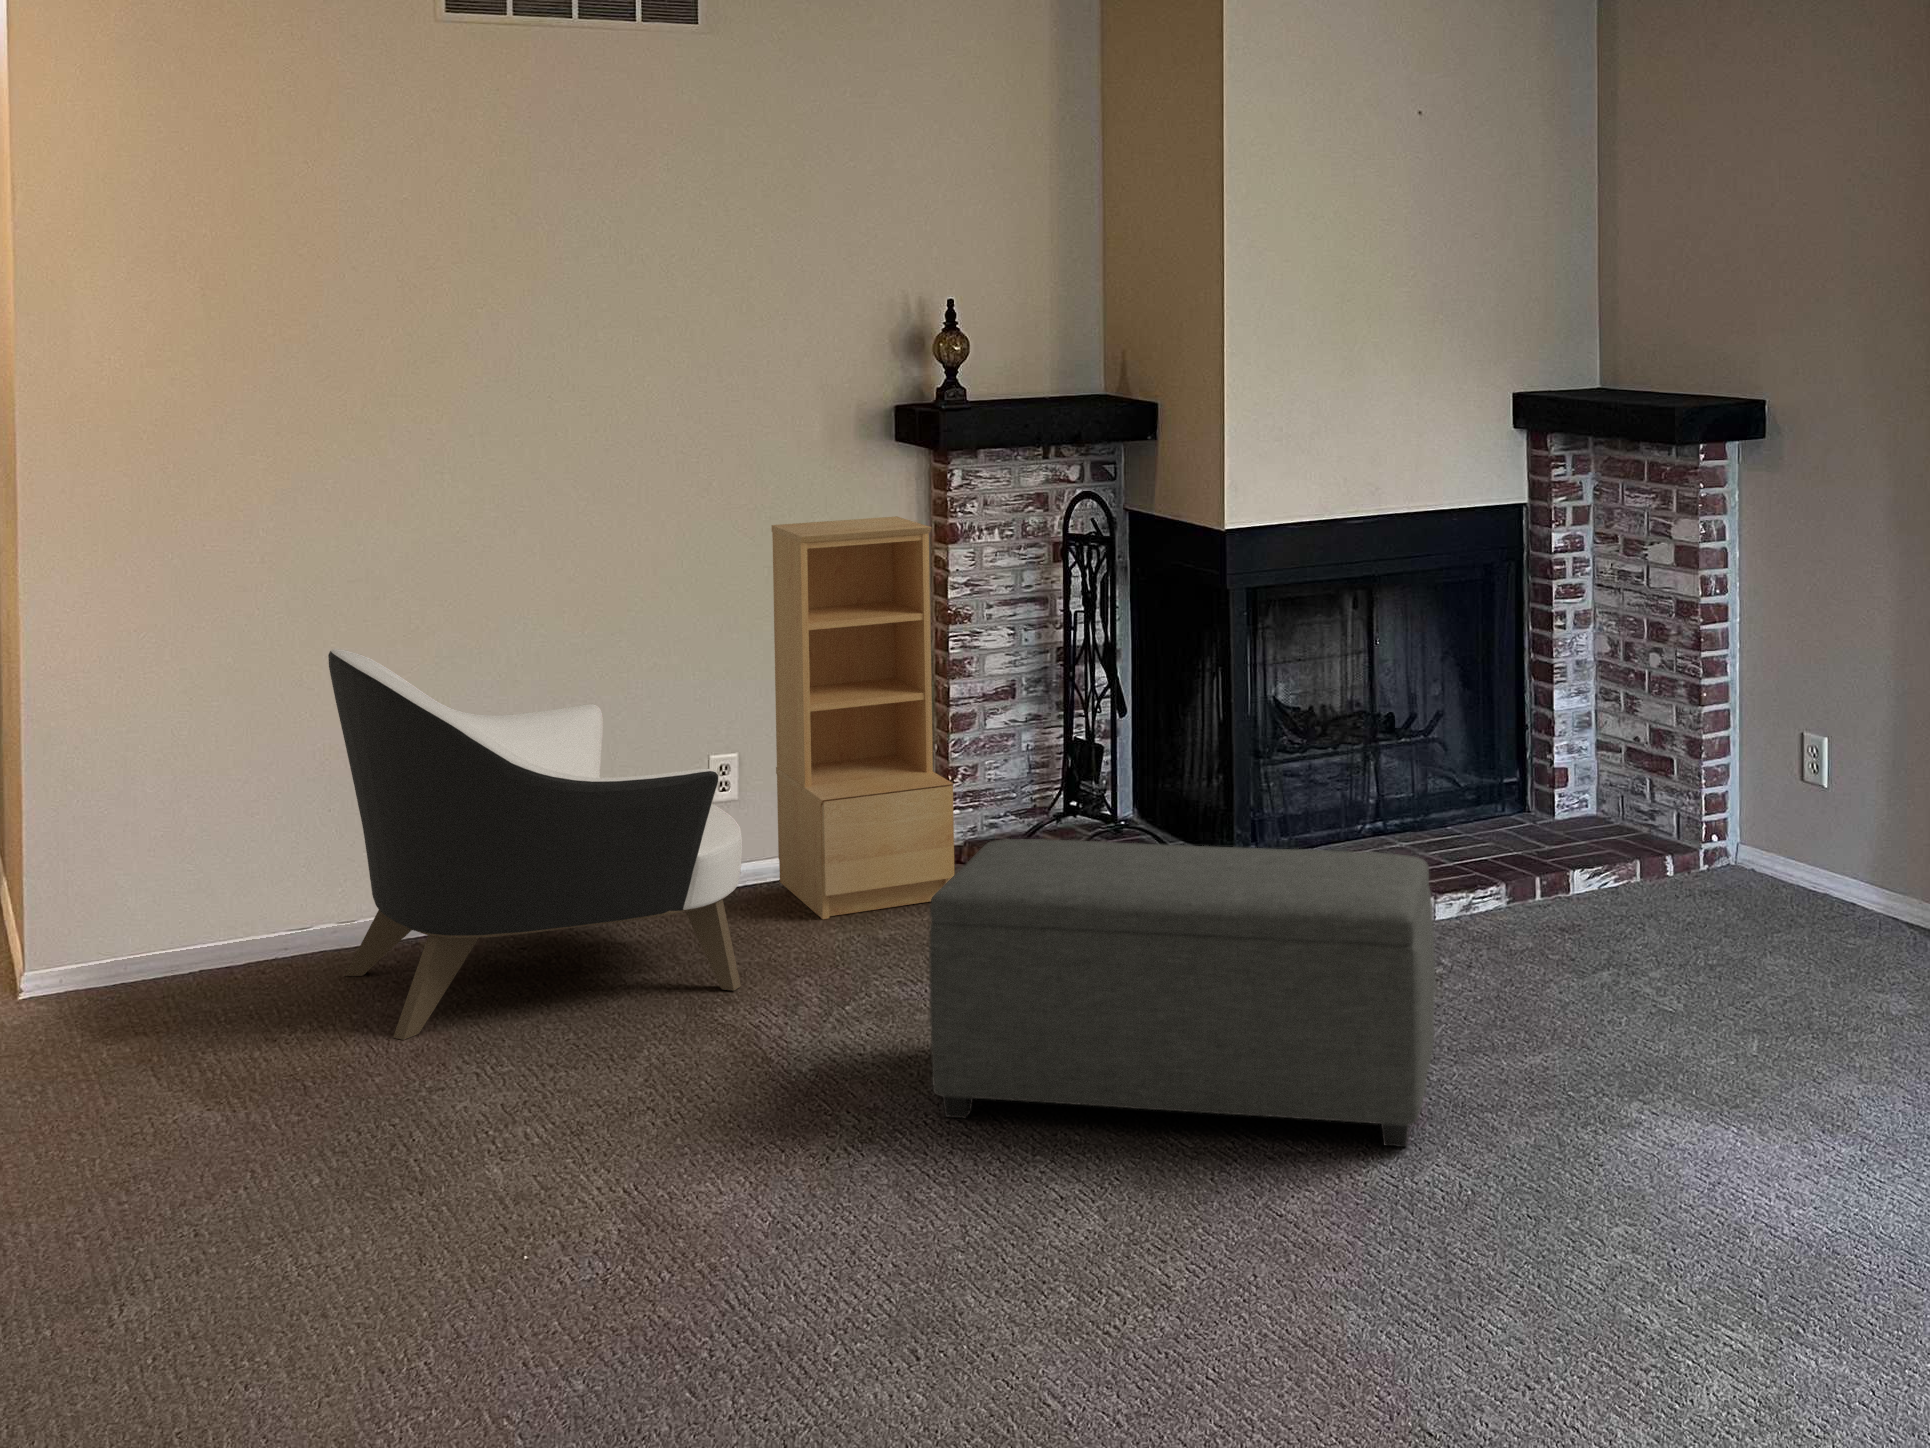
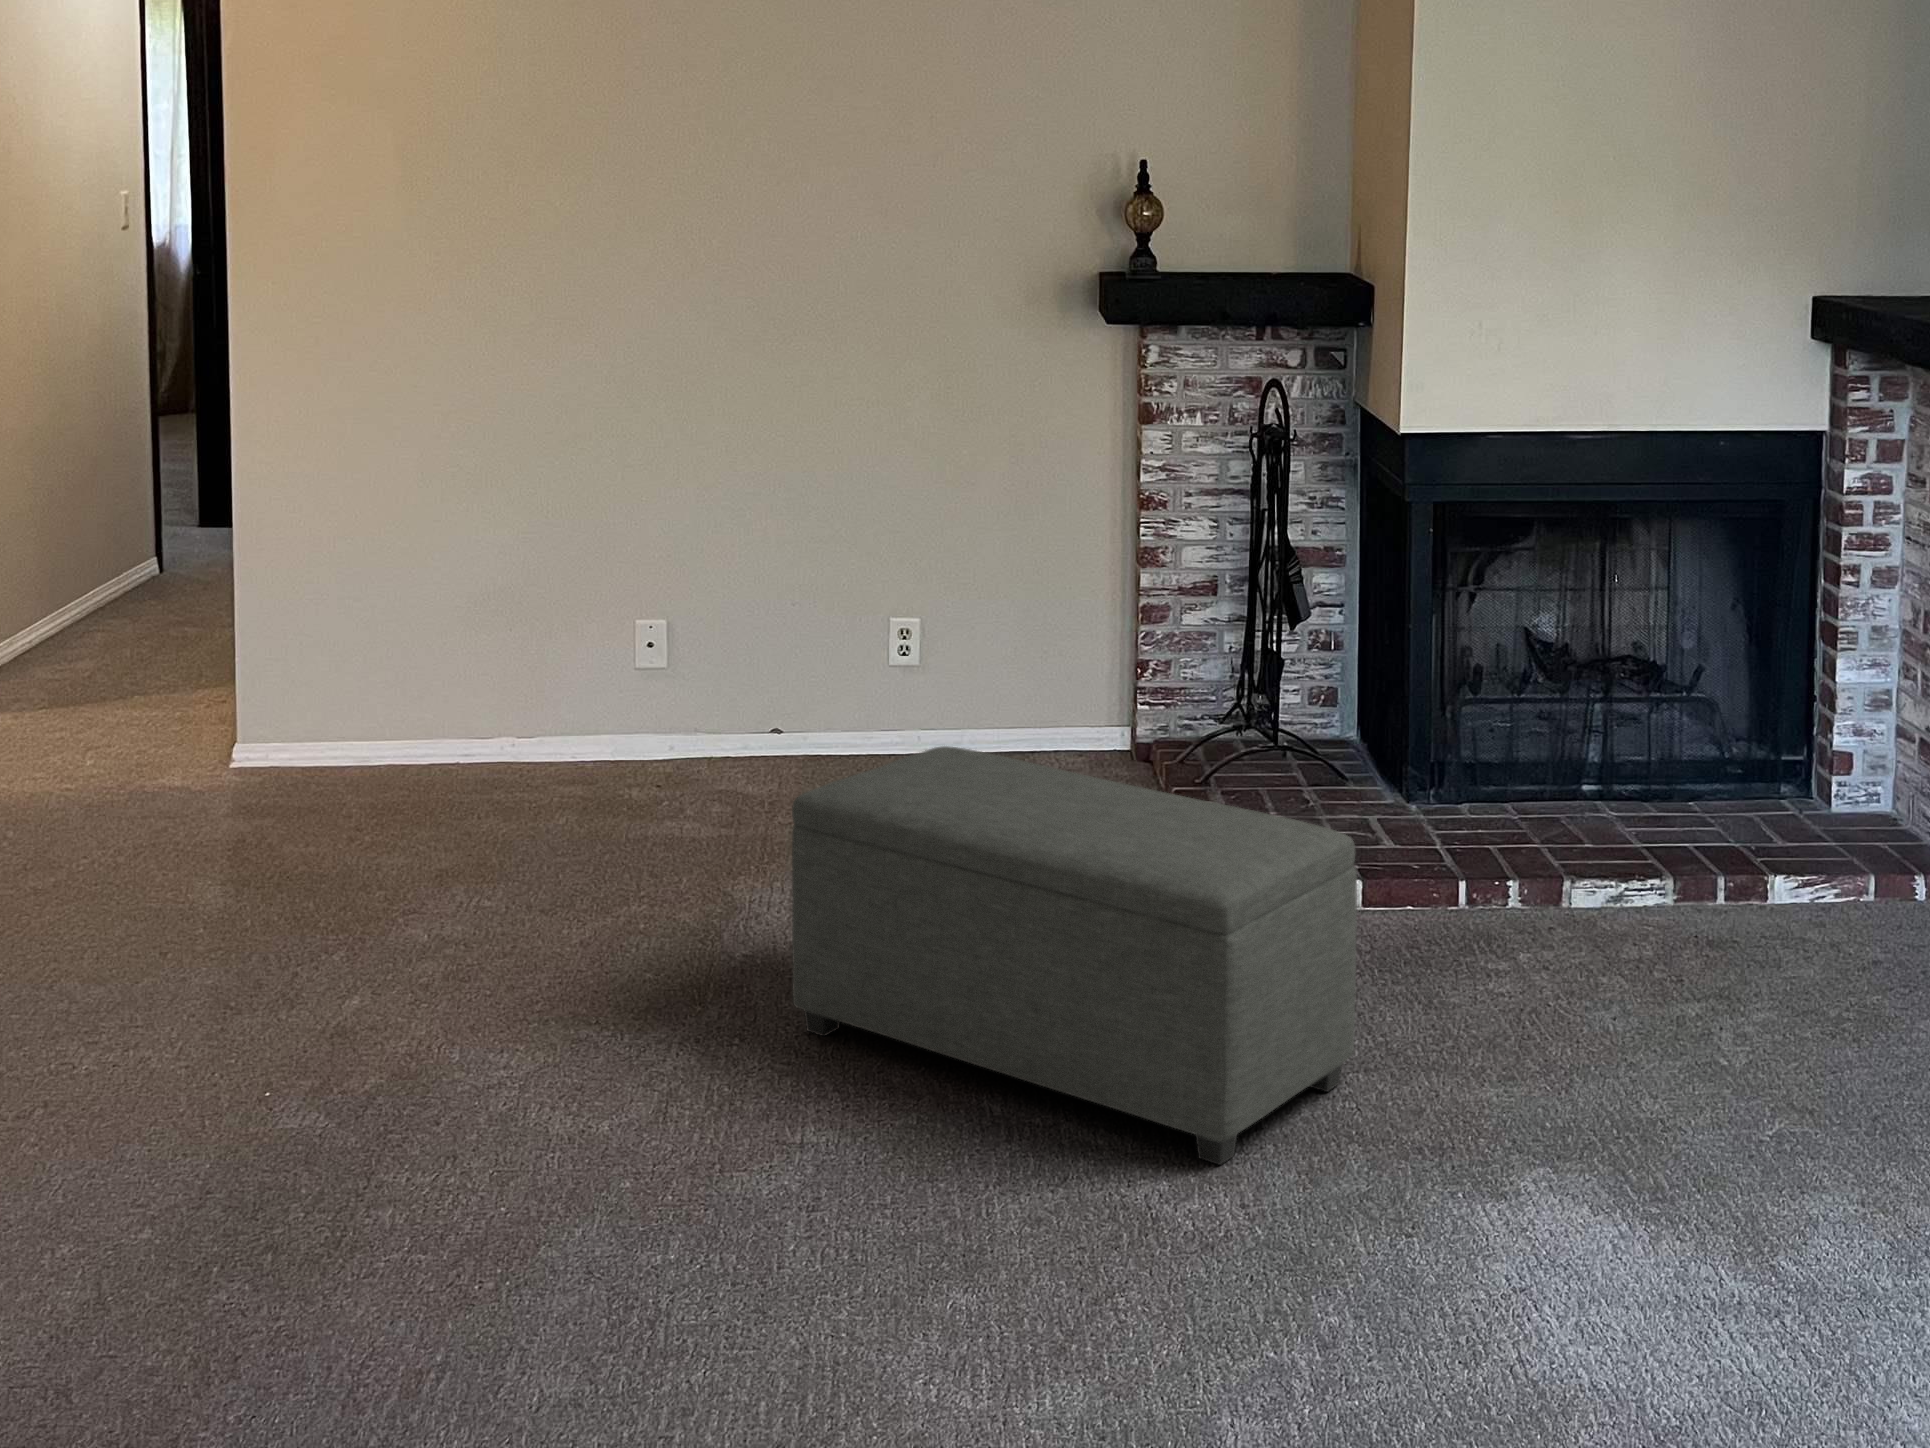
bookshelf: present [771,516,954,919] -> none [943,389,1092,803]
armchair: present [328,649,742,1040] -> none [429,477,827,862]

